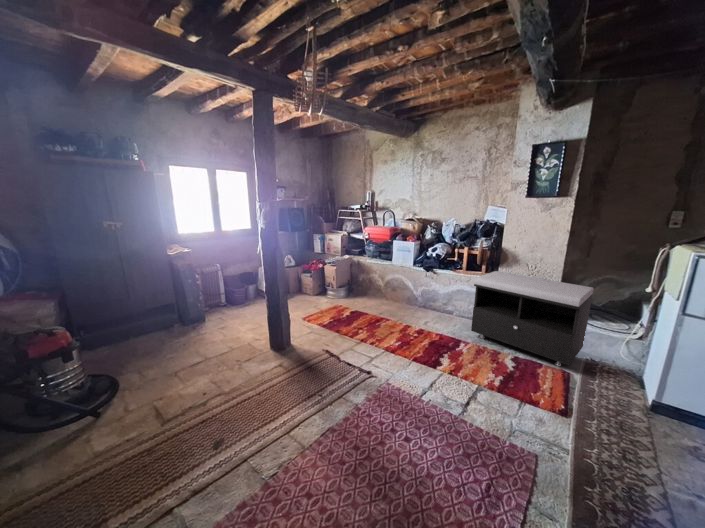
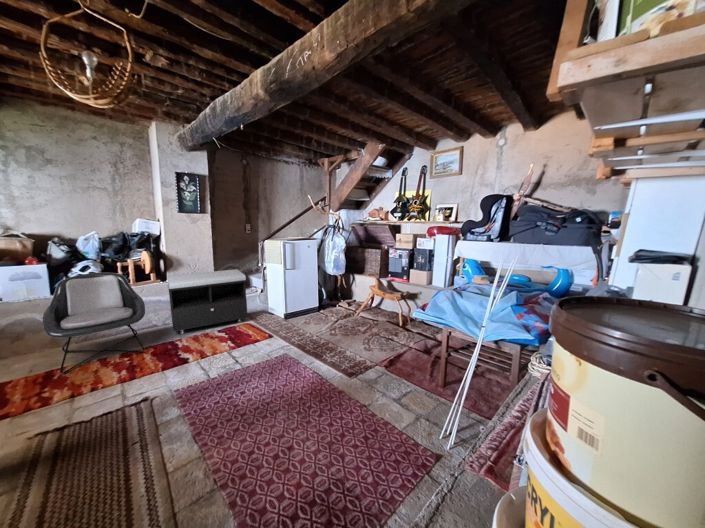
lounge chair: none [383,252,454,335] -> present [43,272,145,374]

